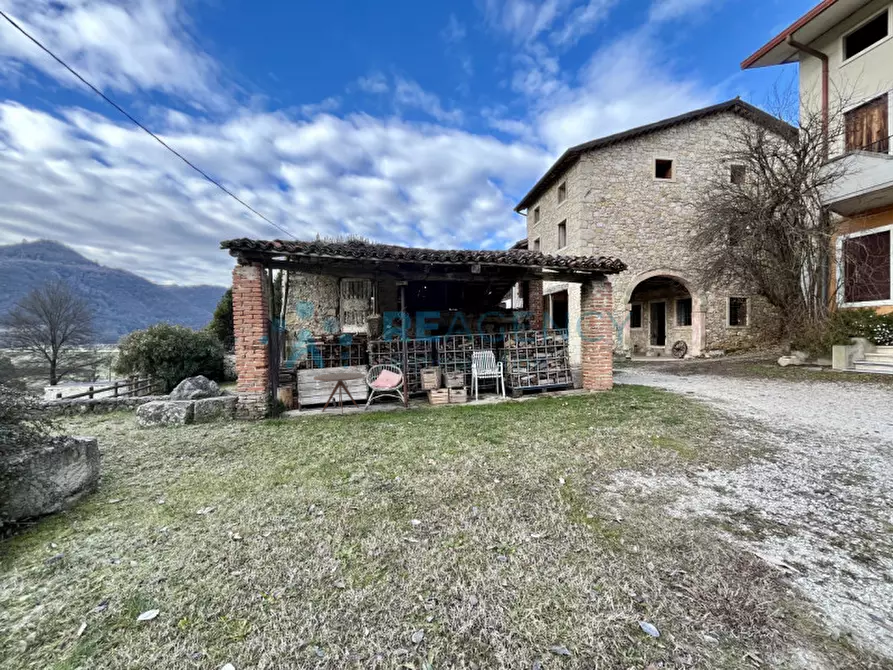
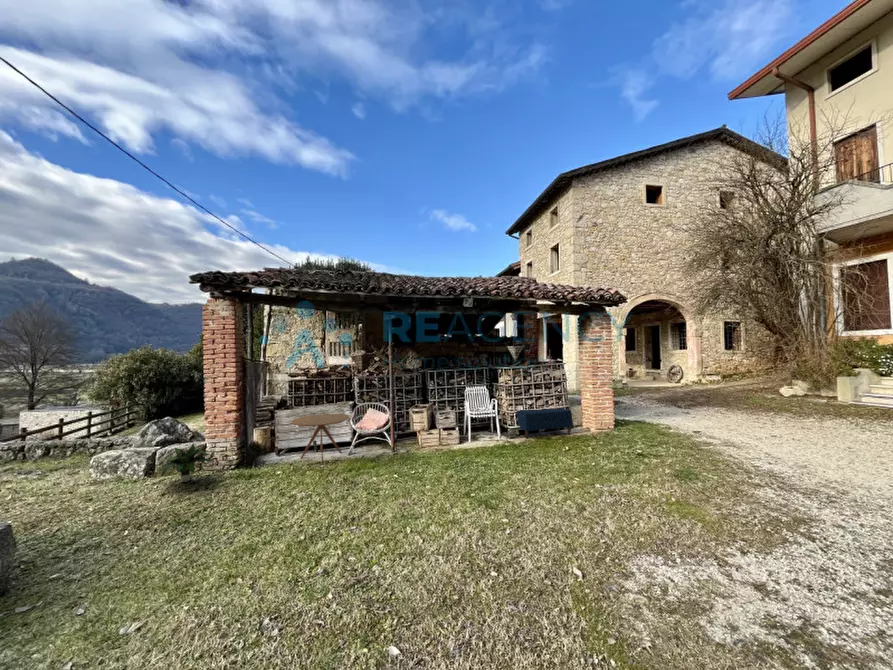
bench: none [519,370,573,398] -> present [517,408,572,439]
potted plant: none [199,393,247,427] -> present [161,444,212,482]

